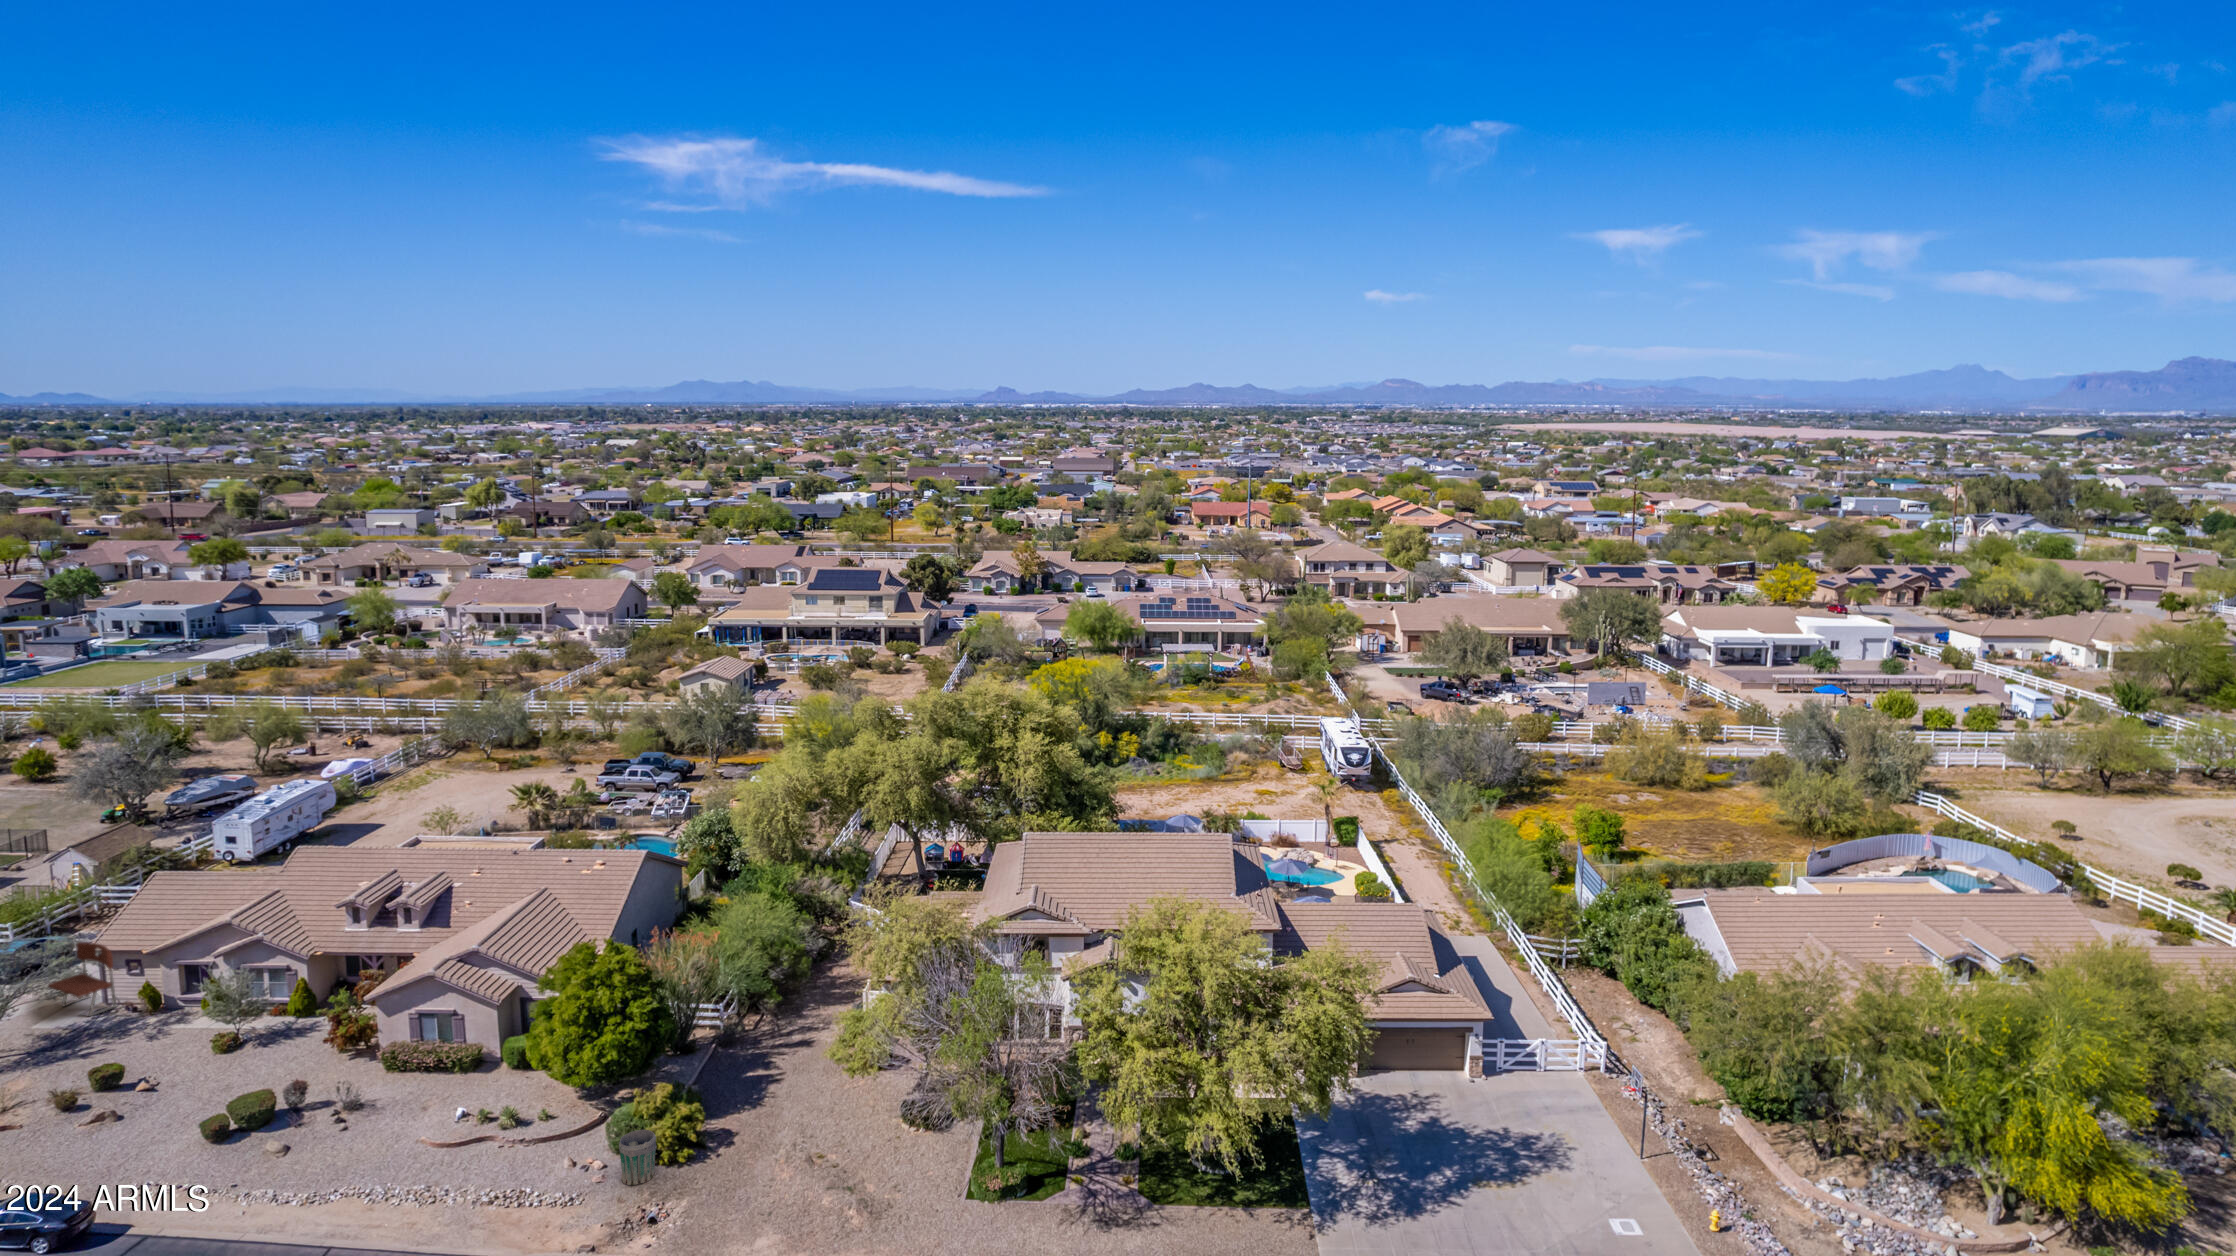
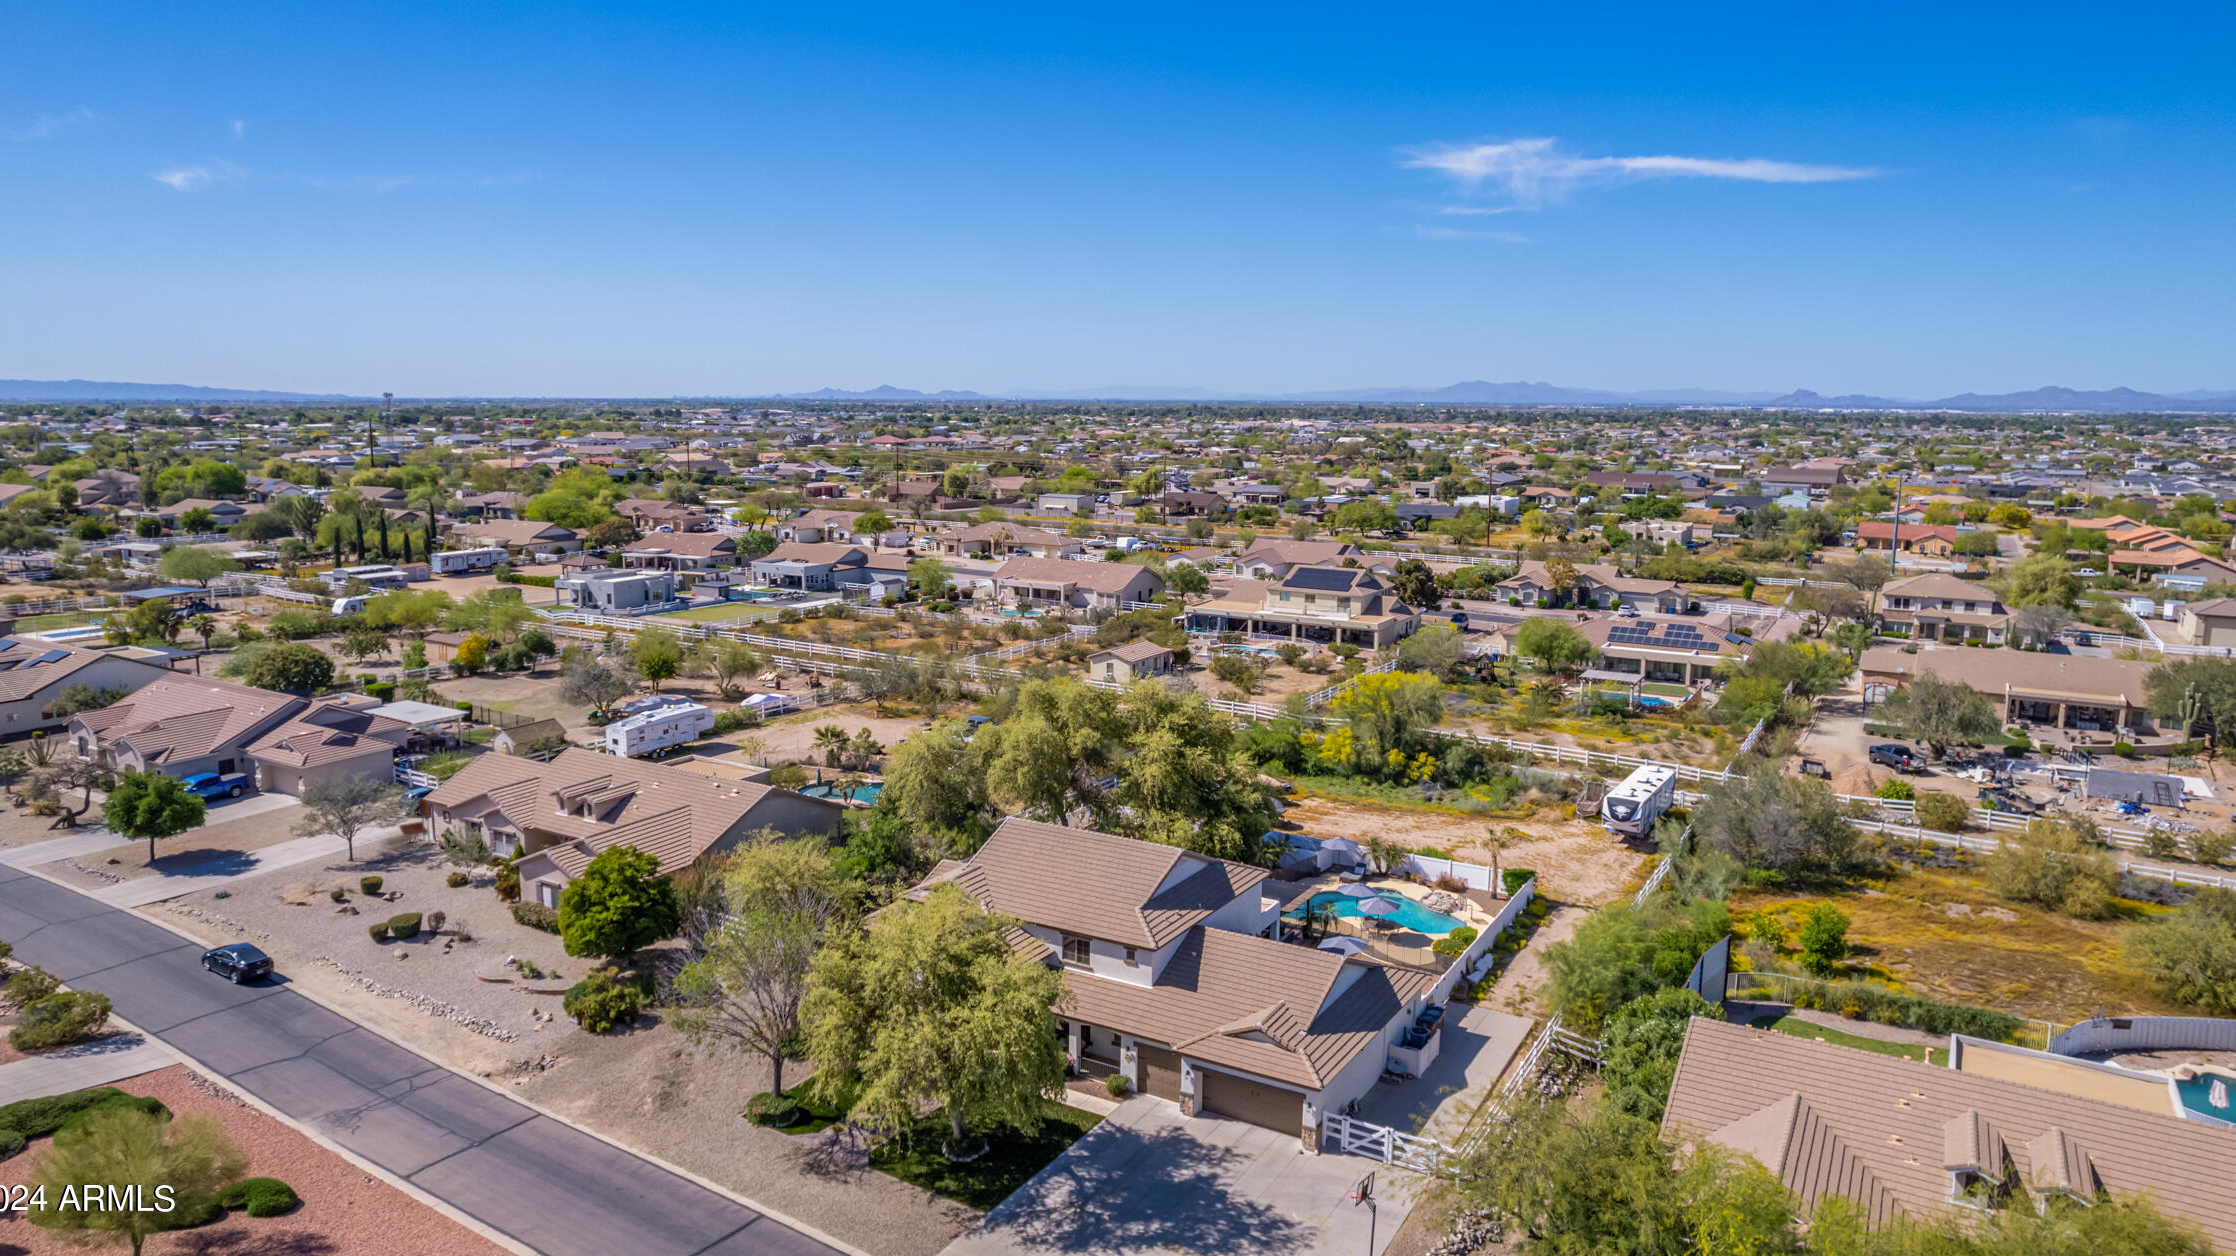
trash can: present [619,1130,657,1185] -> none [542,990,572,1032]

